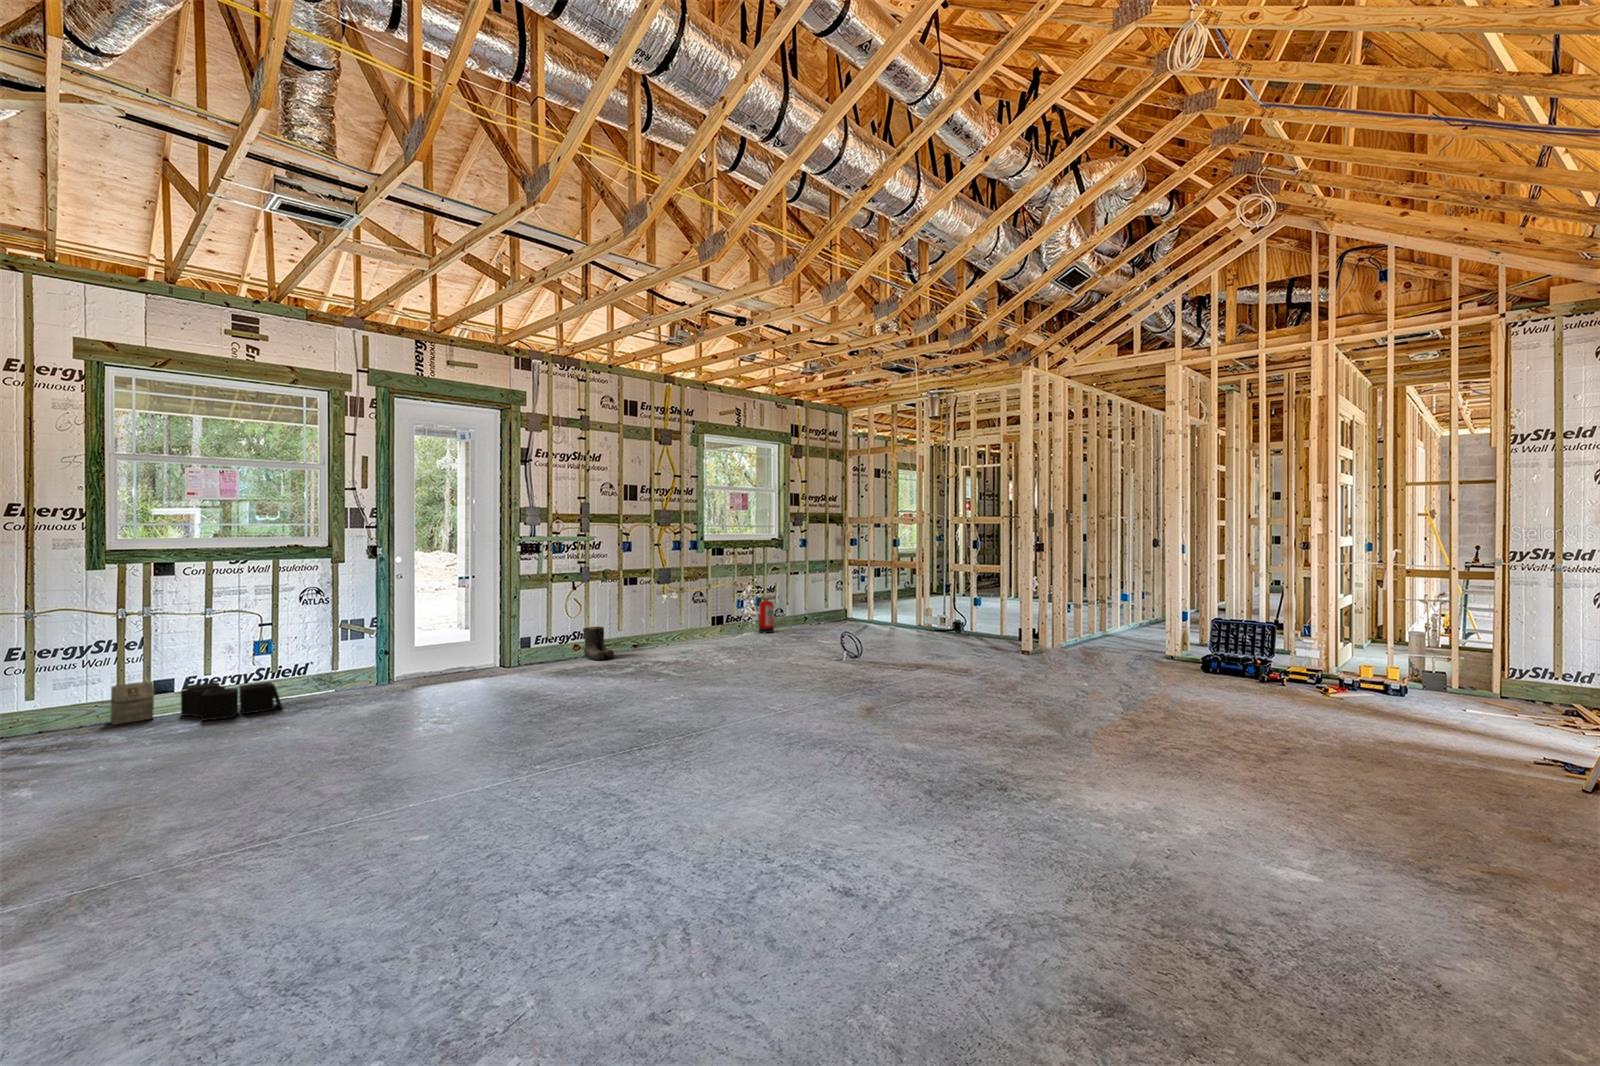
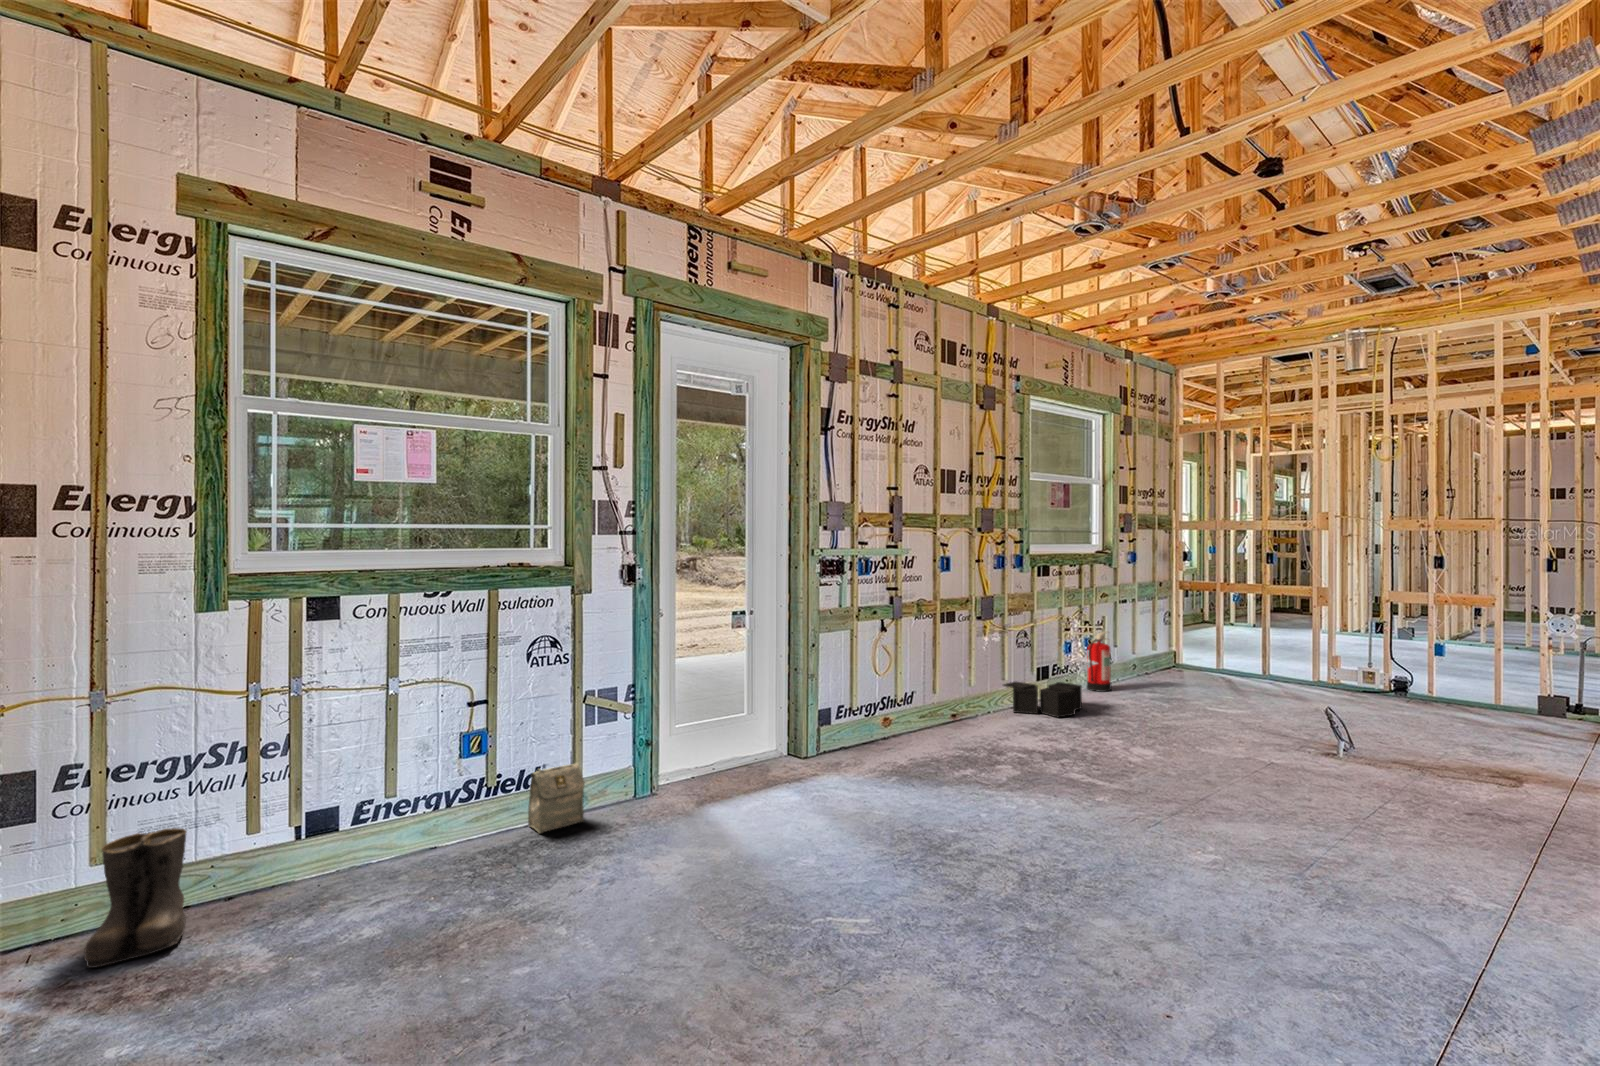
boots: present [583,627,615,660] -> present [84,828,187,968]
bag: present [111,681,155,725] -> present [528,764,585,833]
storage bin: present [181,682,282,721] -> present [1003,682,1082,717]

